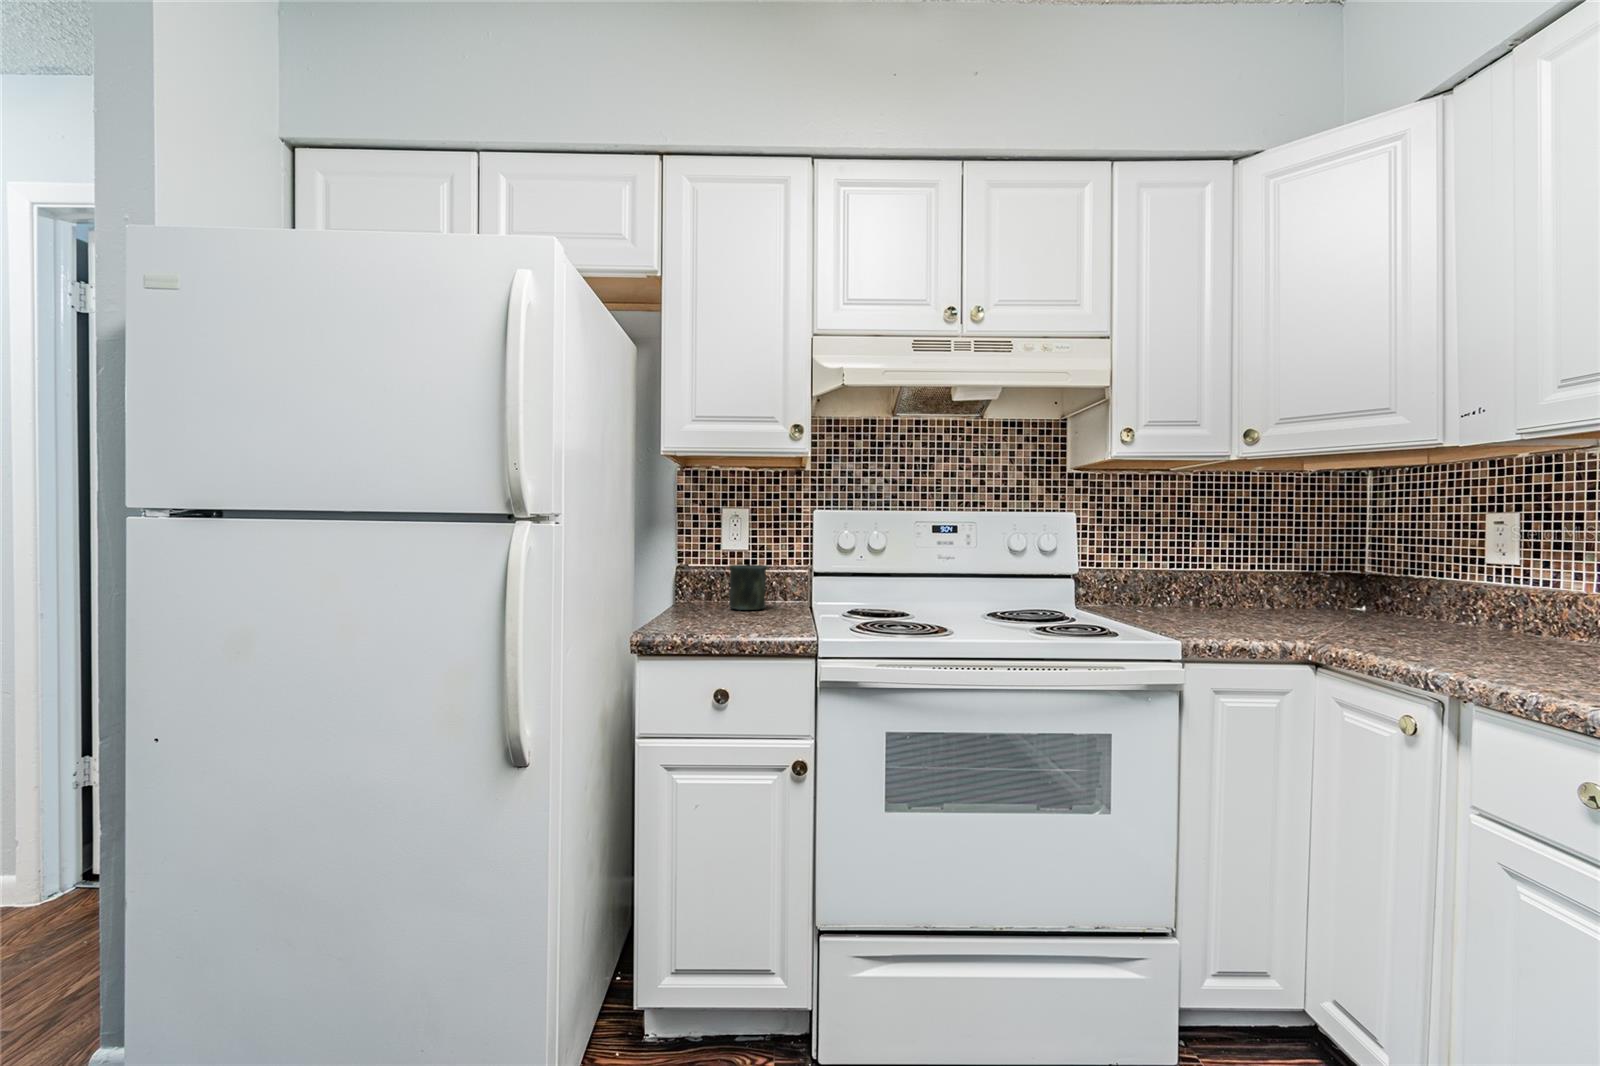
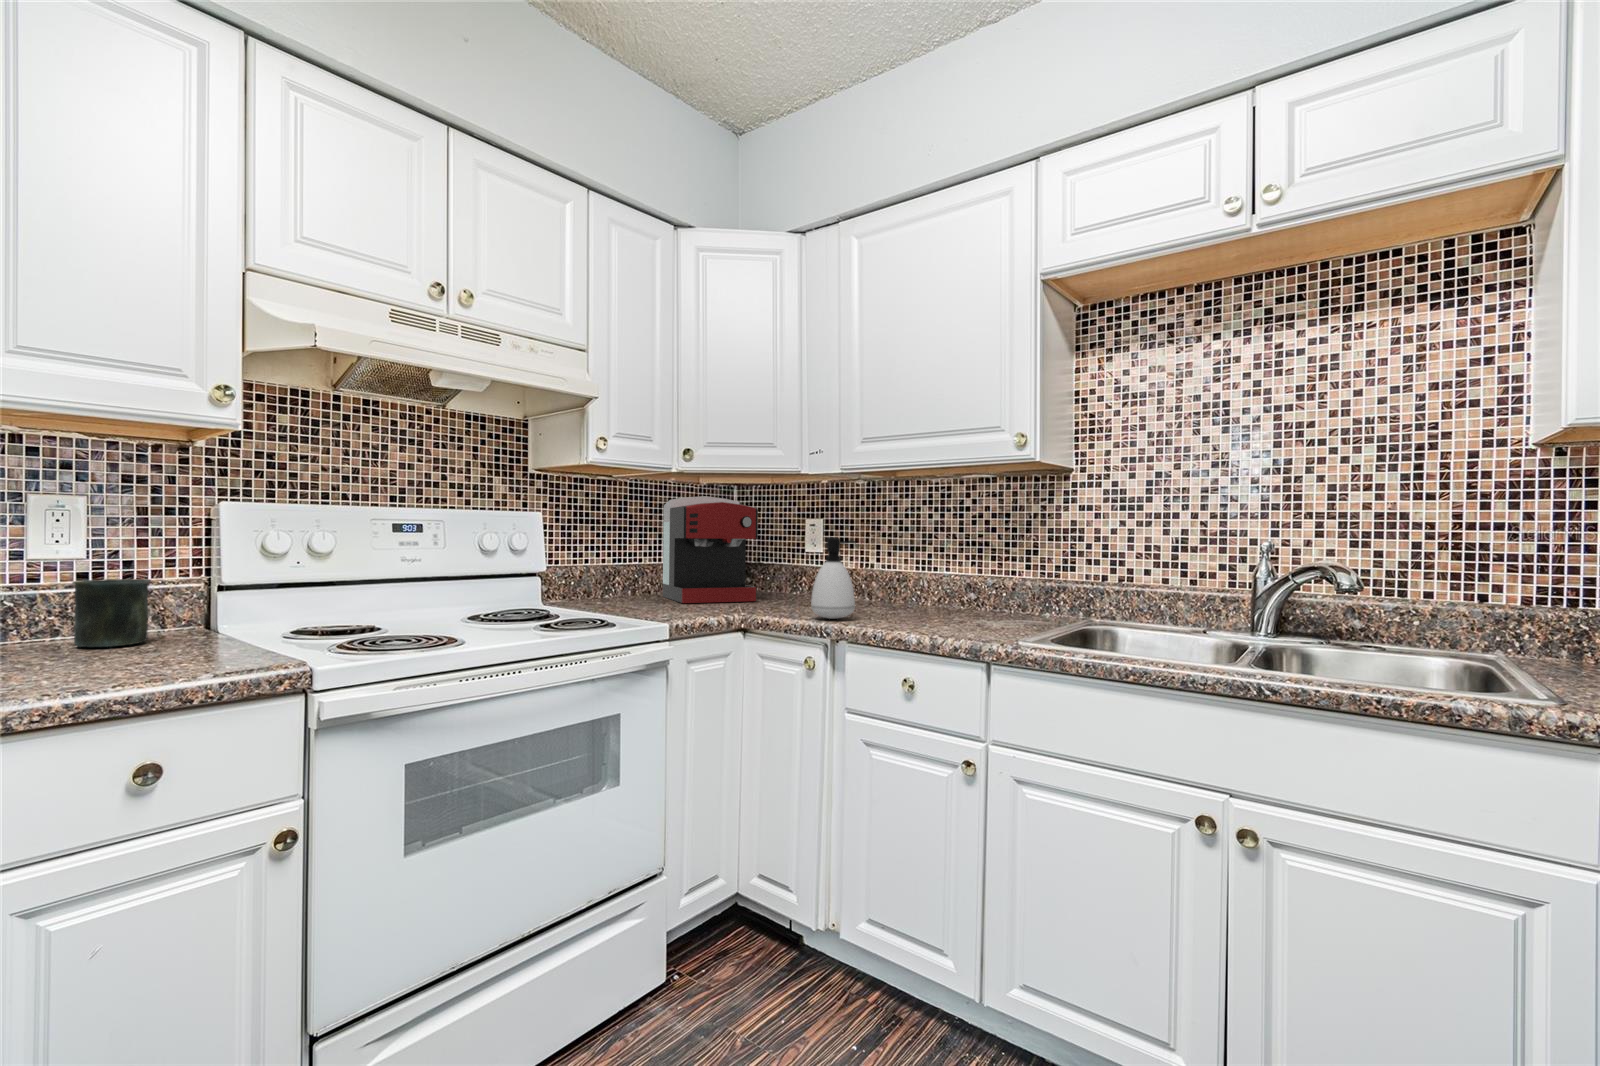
coffee maker: none [1238,487,1371,627] -> present [663,496,758,603]
soap dispenser: none [1422,539,1514,665] -> present [811,537,856,619]

